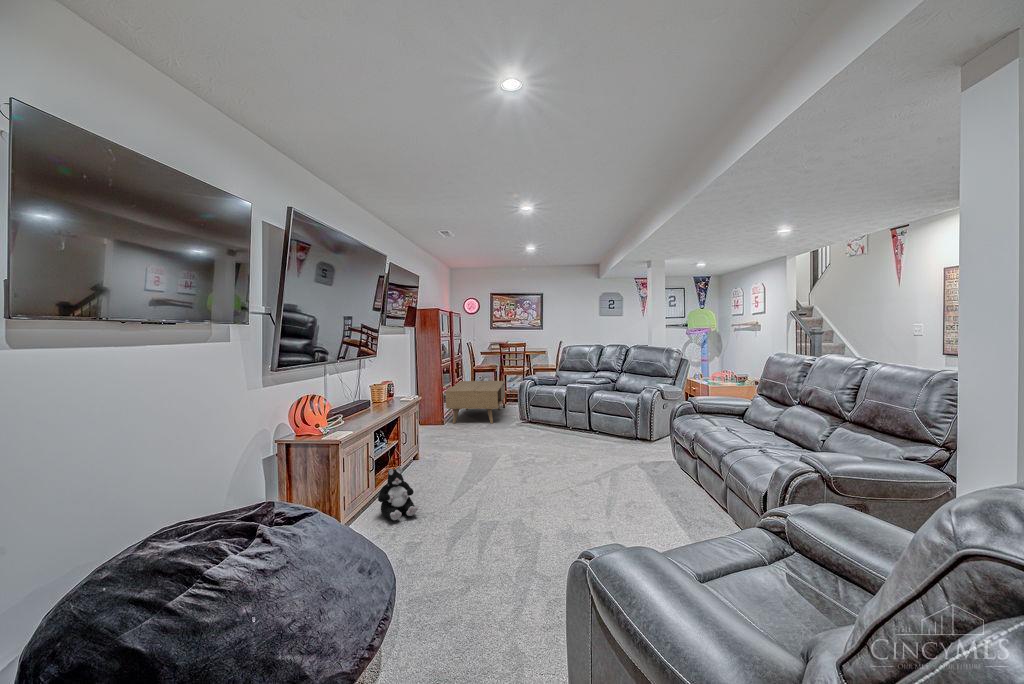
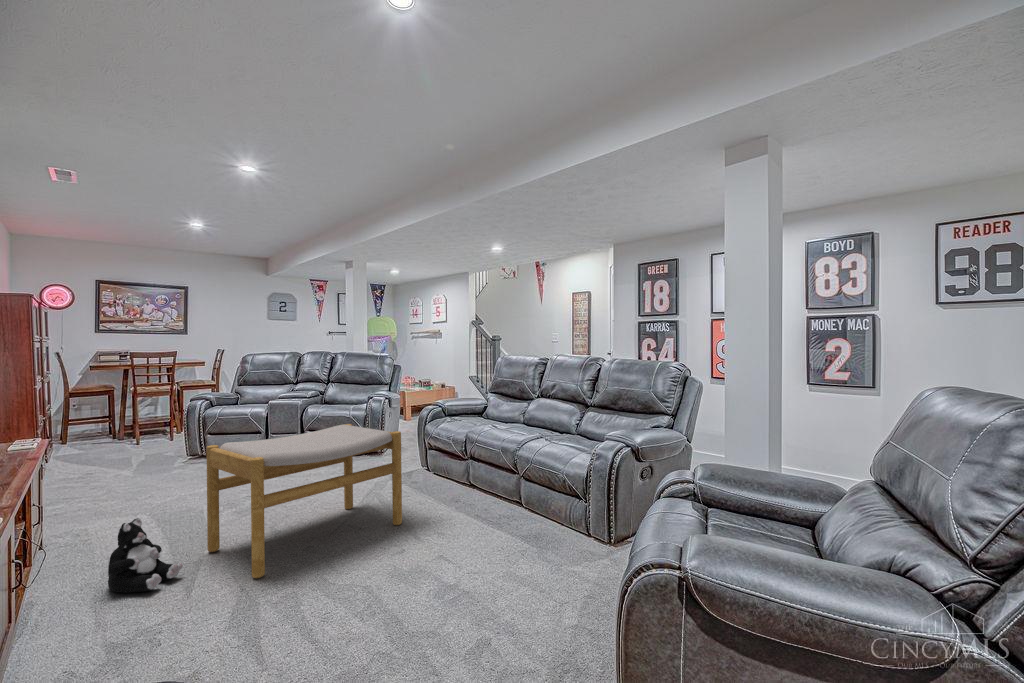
coffee table: present [446,381,505,424] -> none [55,410,159,481]
footstool: none [442,420,590,539] -> present [206,424,402,578]

